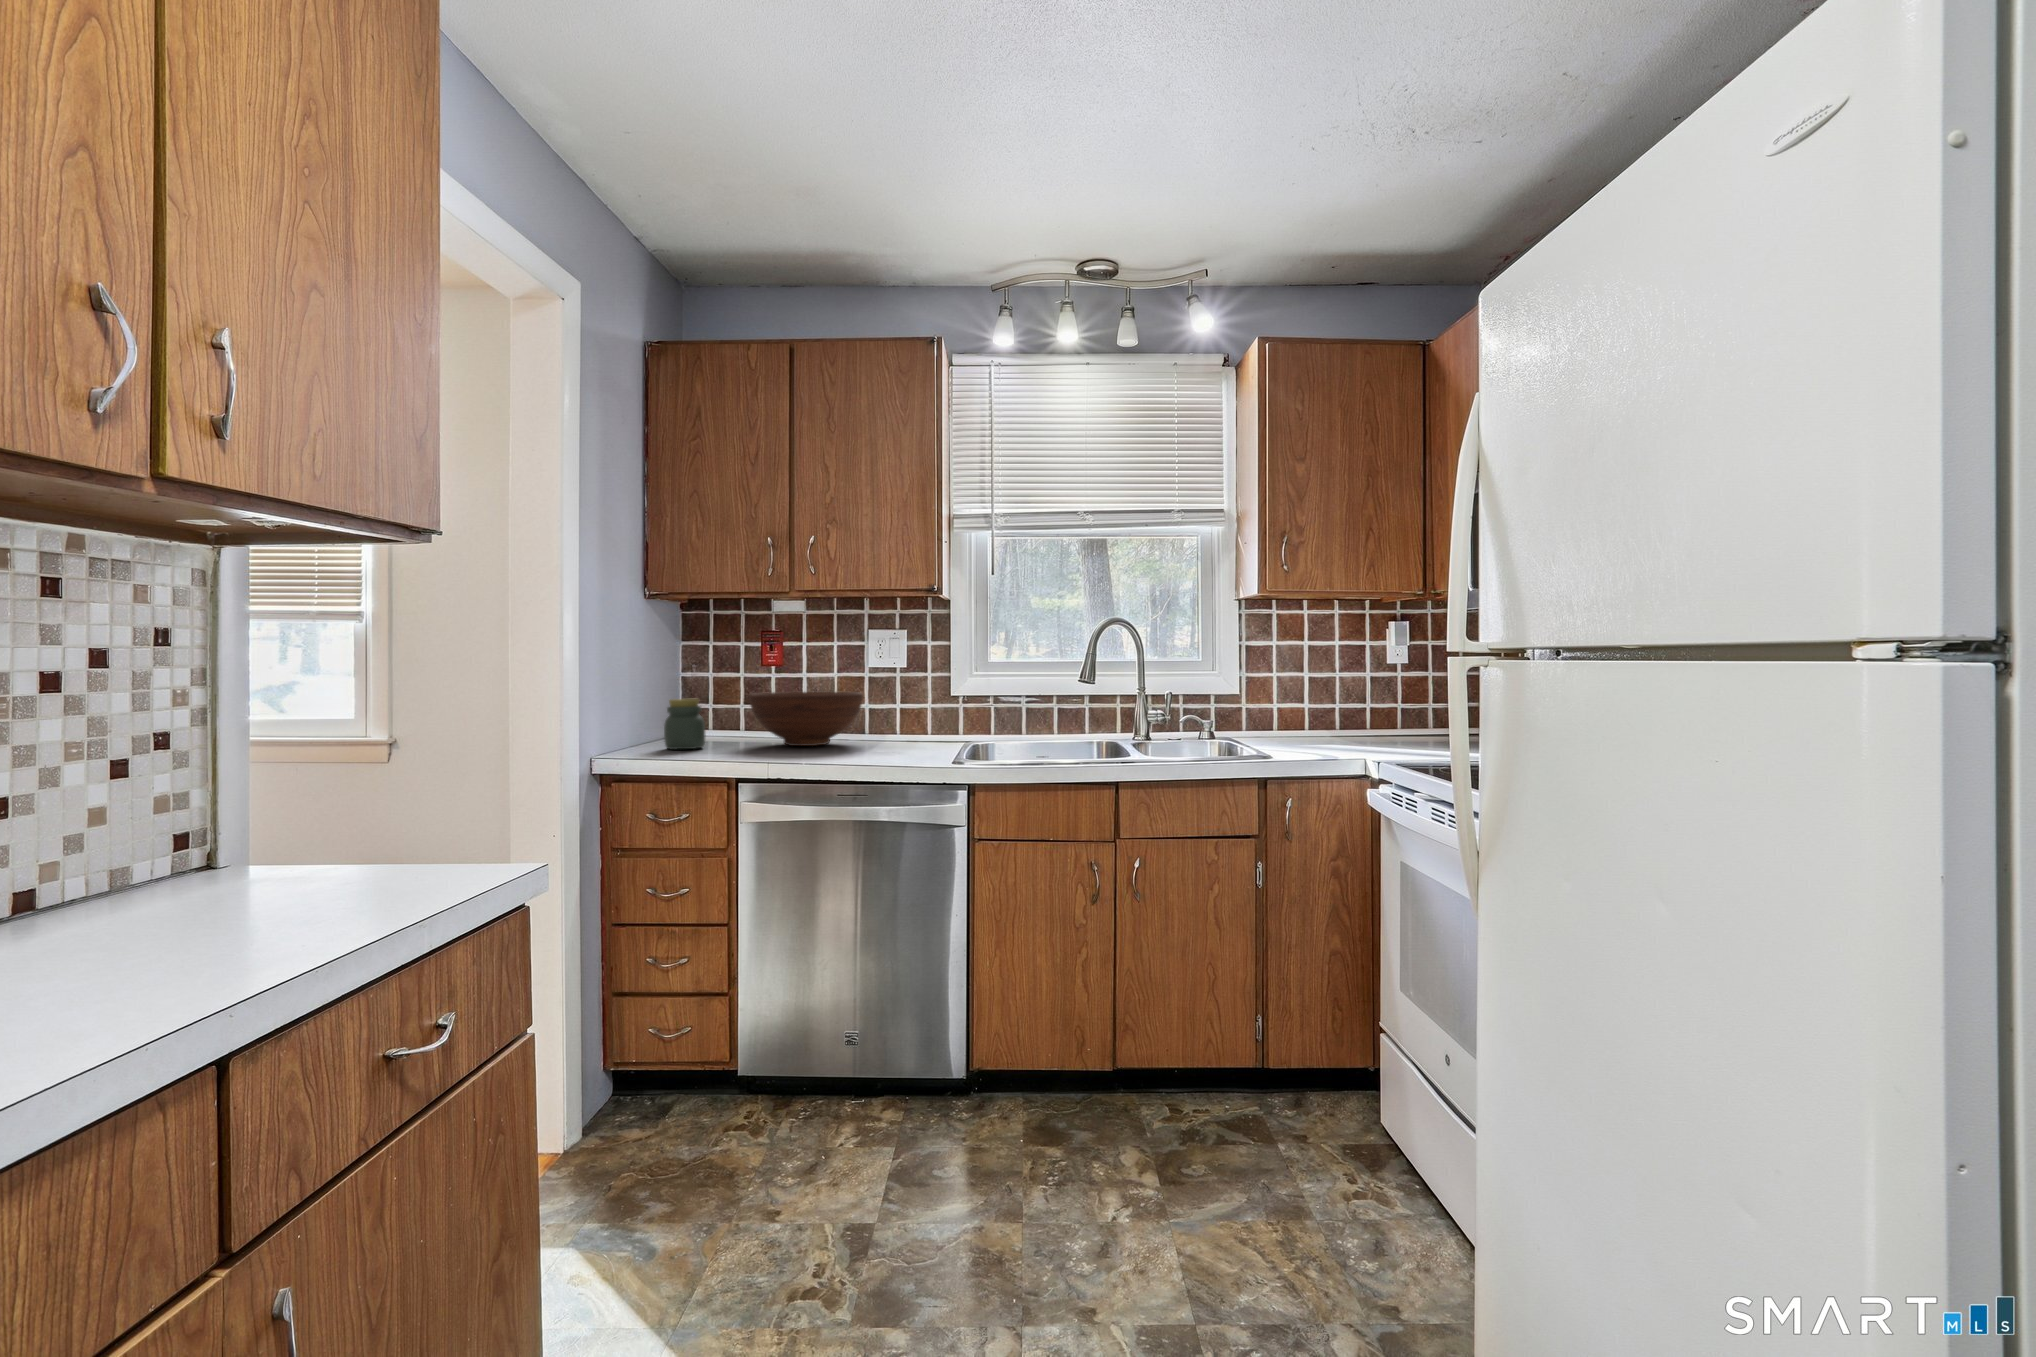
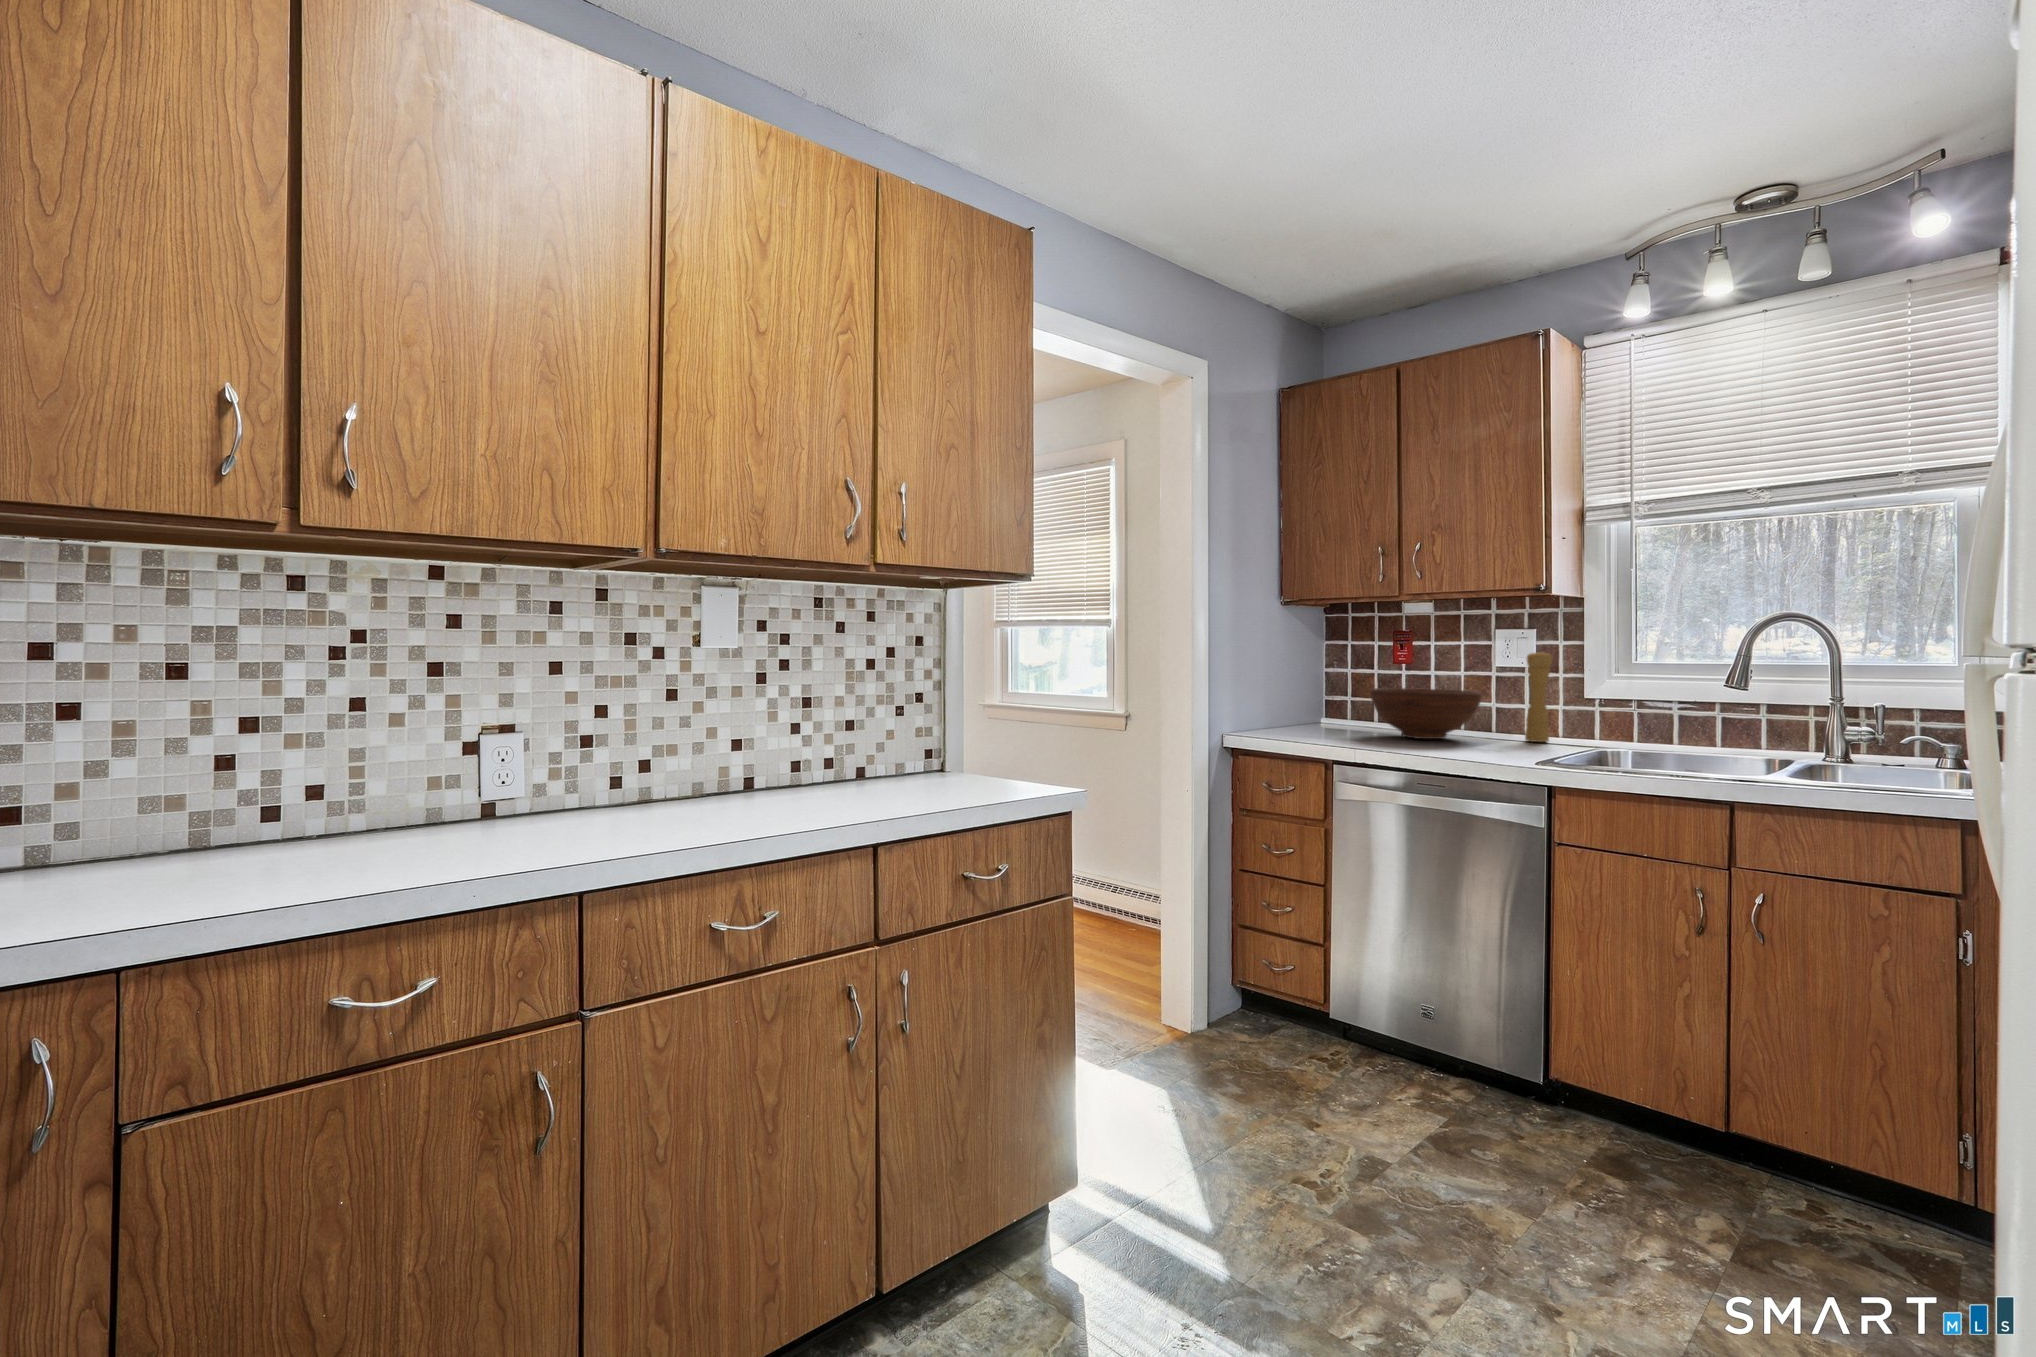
pepper mill: none [899,649,922,740] -> present [1525,651,1552,742]
jar: present [664,699,706,749] -> none [1296,690,1331,733]

